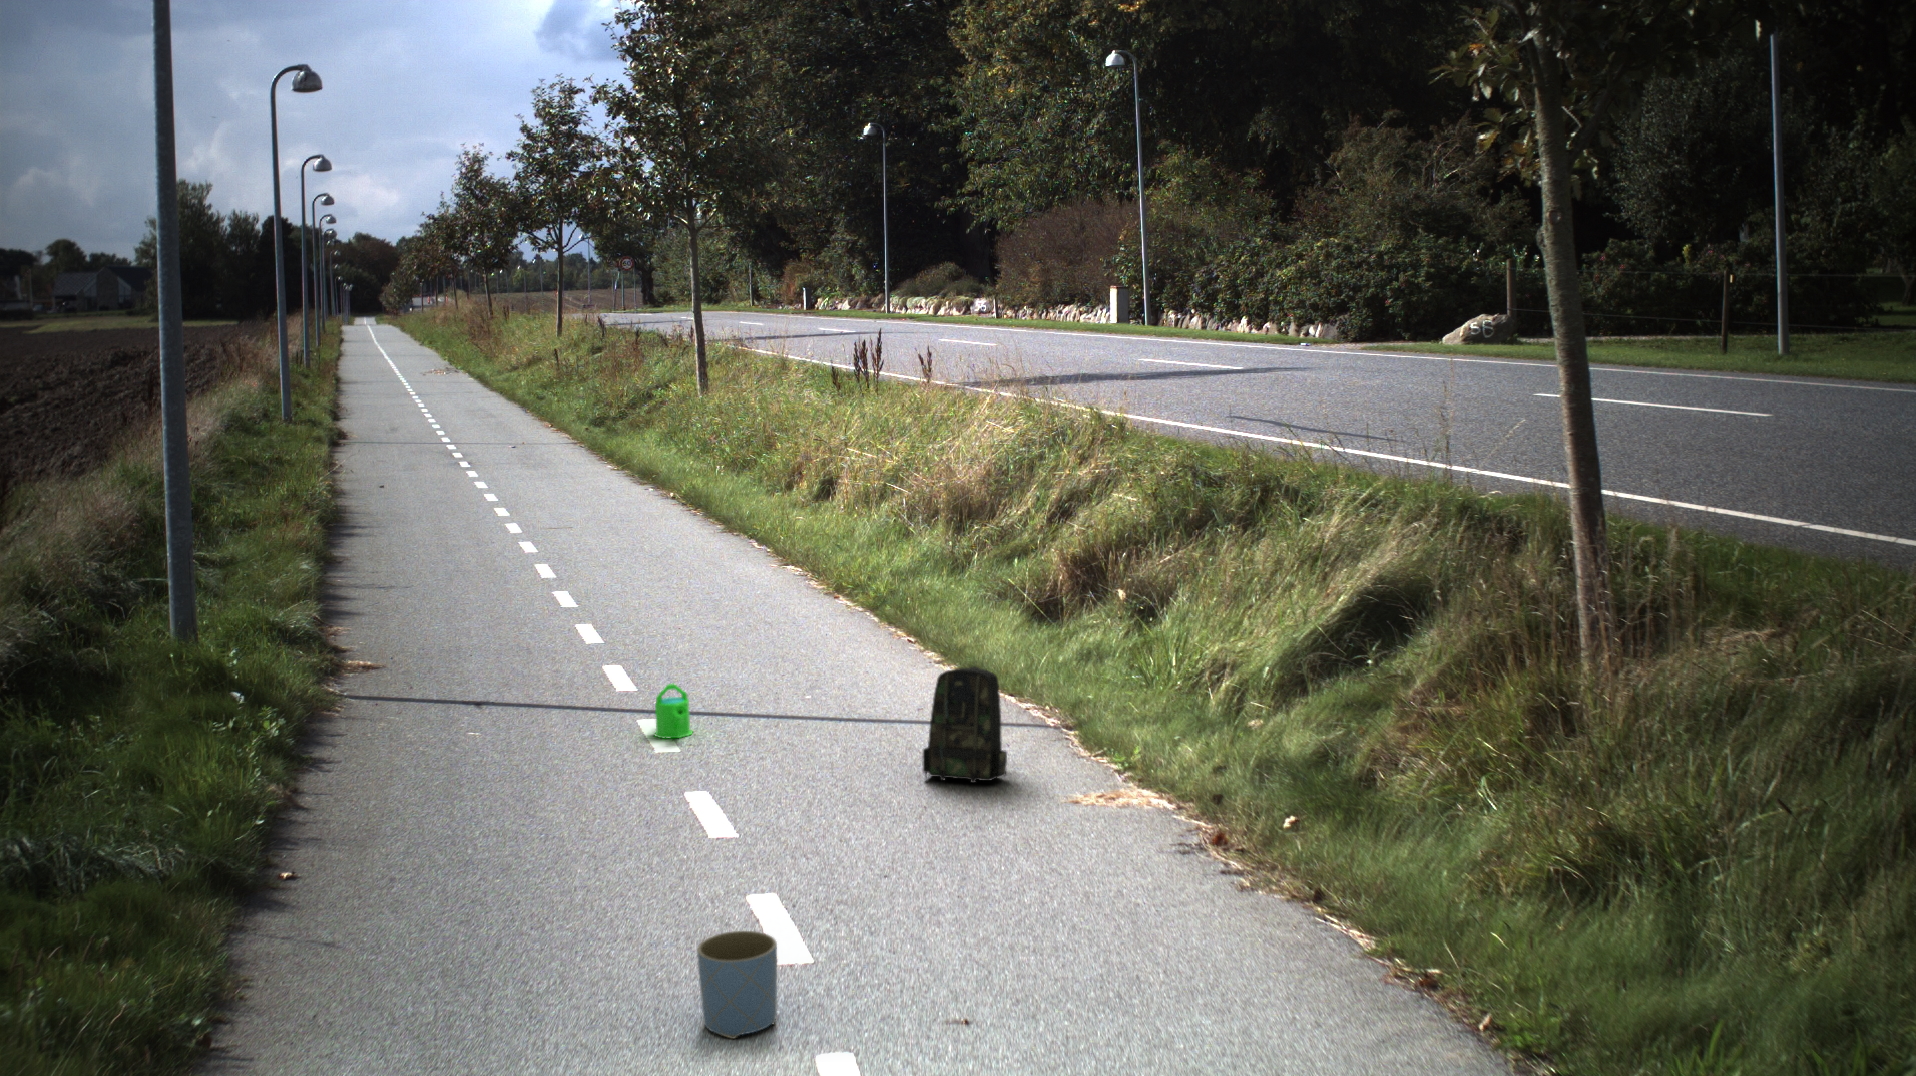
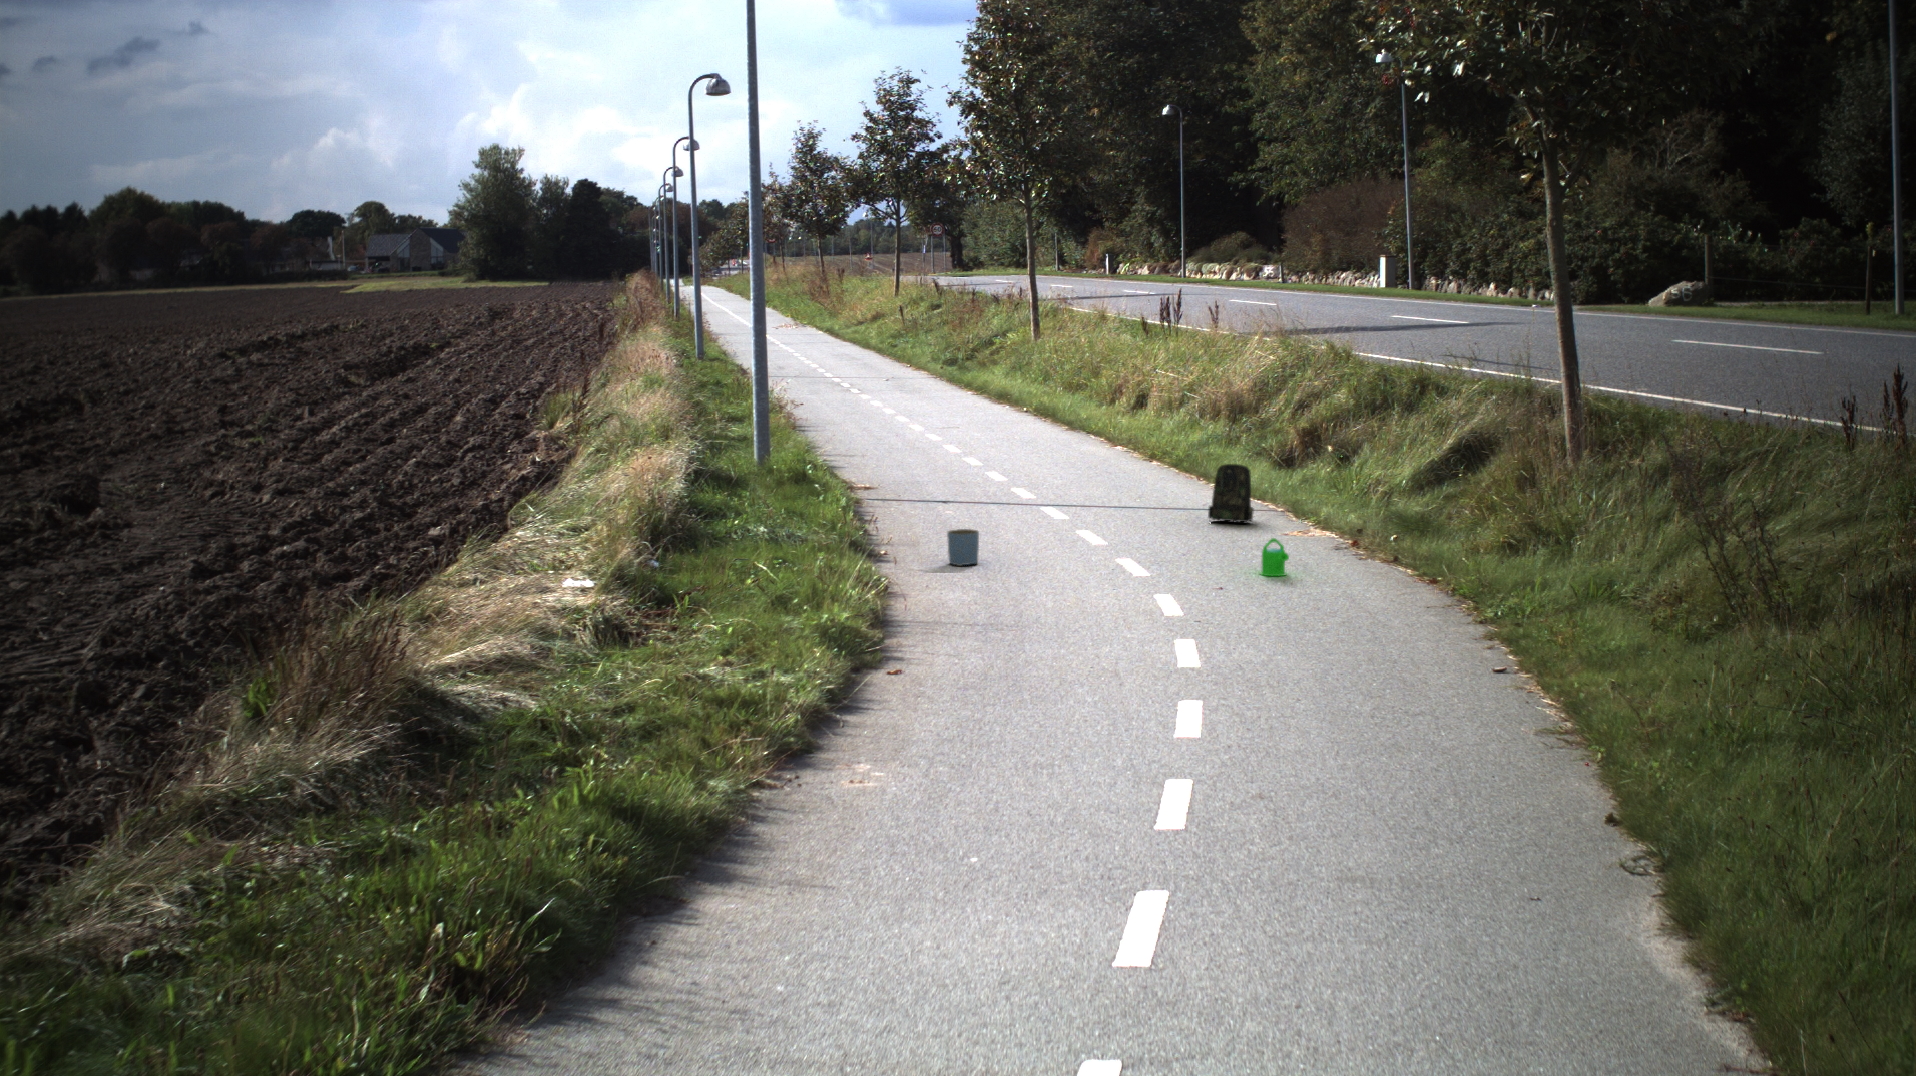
watering can: present [655,683,692,739] -> present [1260,538,1289,576]
planter: present [697,931,777,1039] -> present [947,529,979,566]

